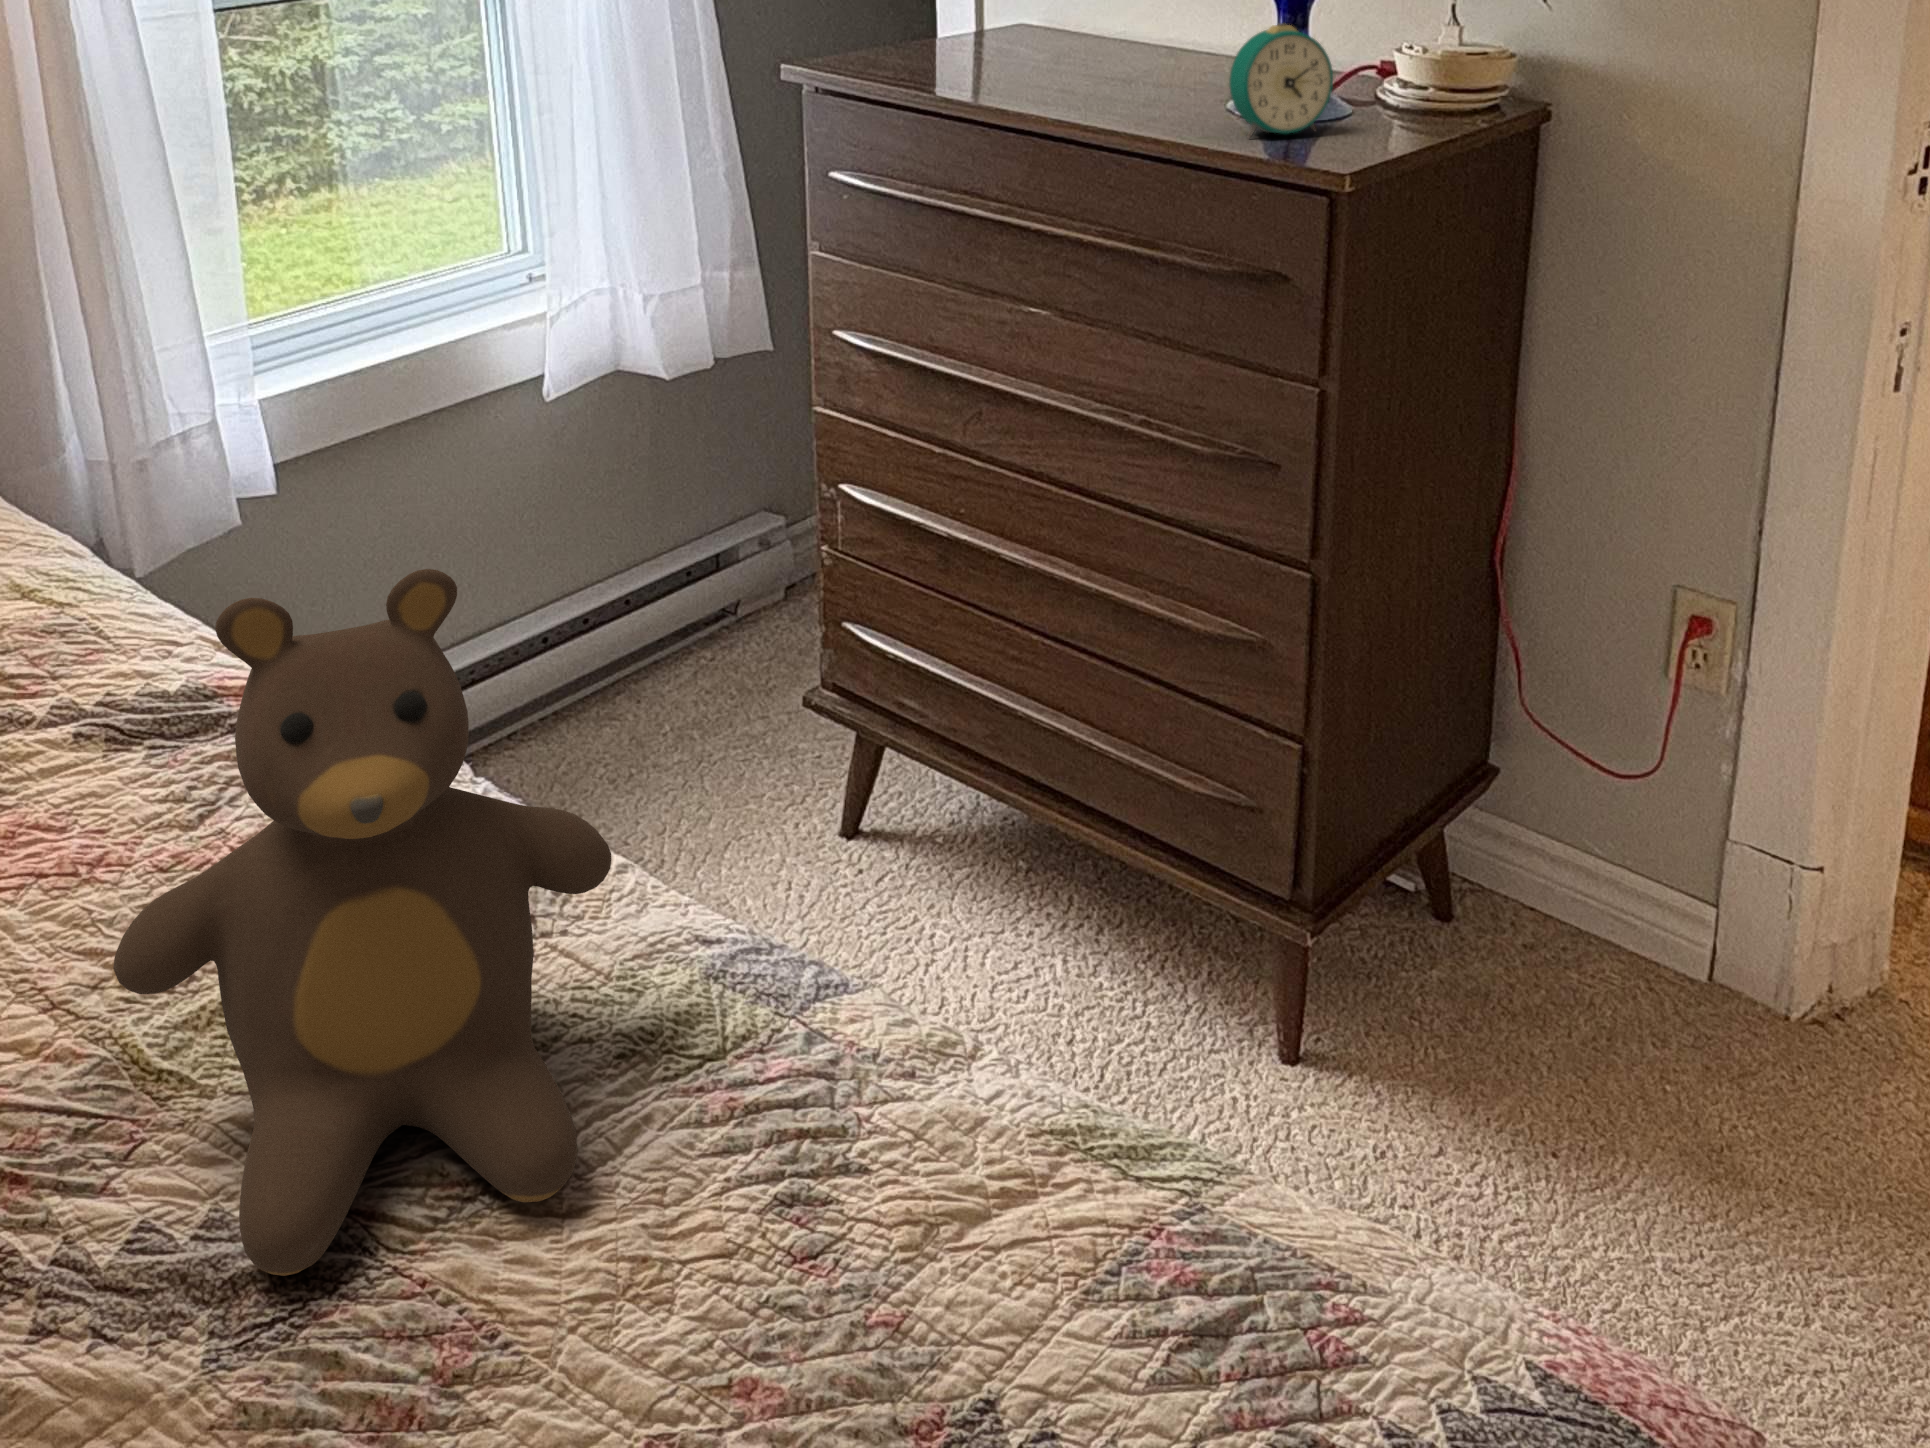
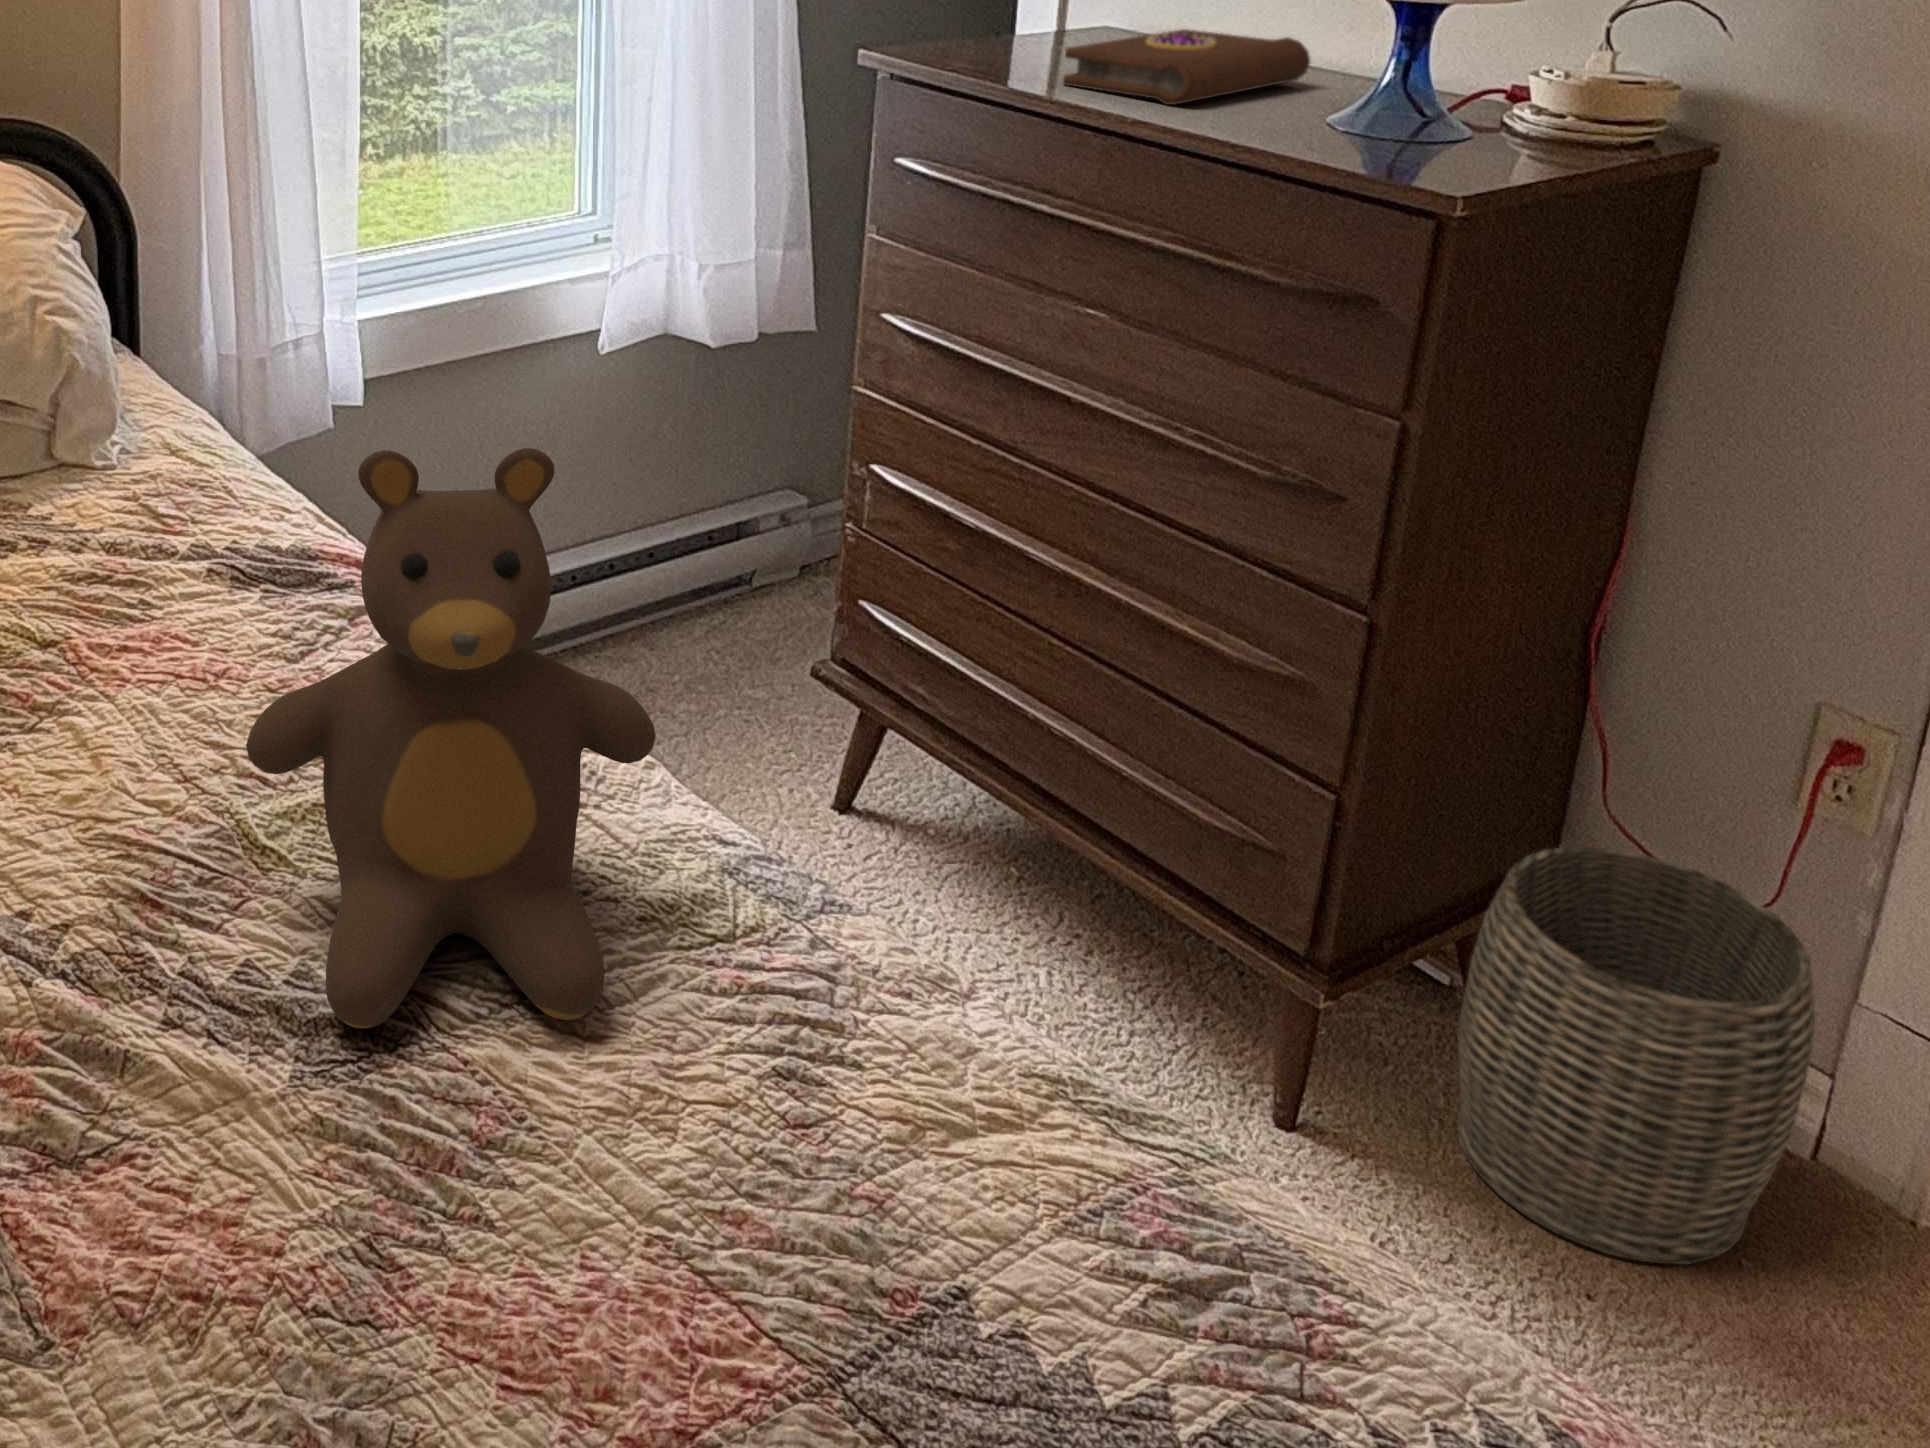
book: none [981,20,1210,99] -> present [1063,29,1310,105]
alarm clock: present [1229,23,1333,137] -> none [1331,38,1451,155]
woven basket: none [1431,745,1710,1116] -> present [1457,847,1815,1264]

